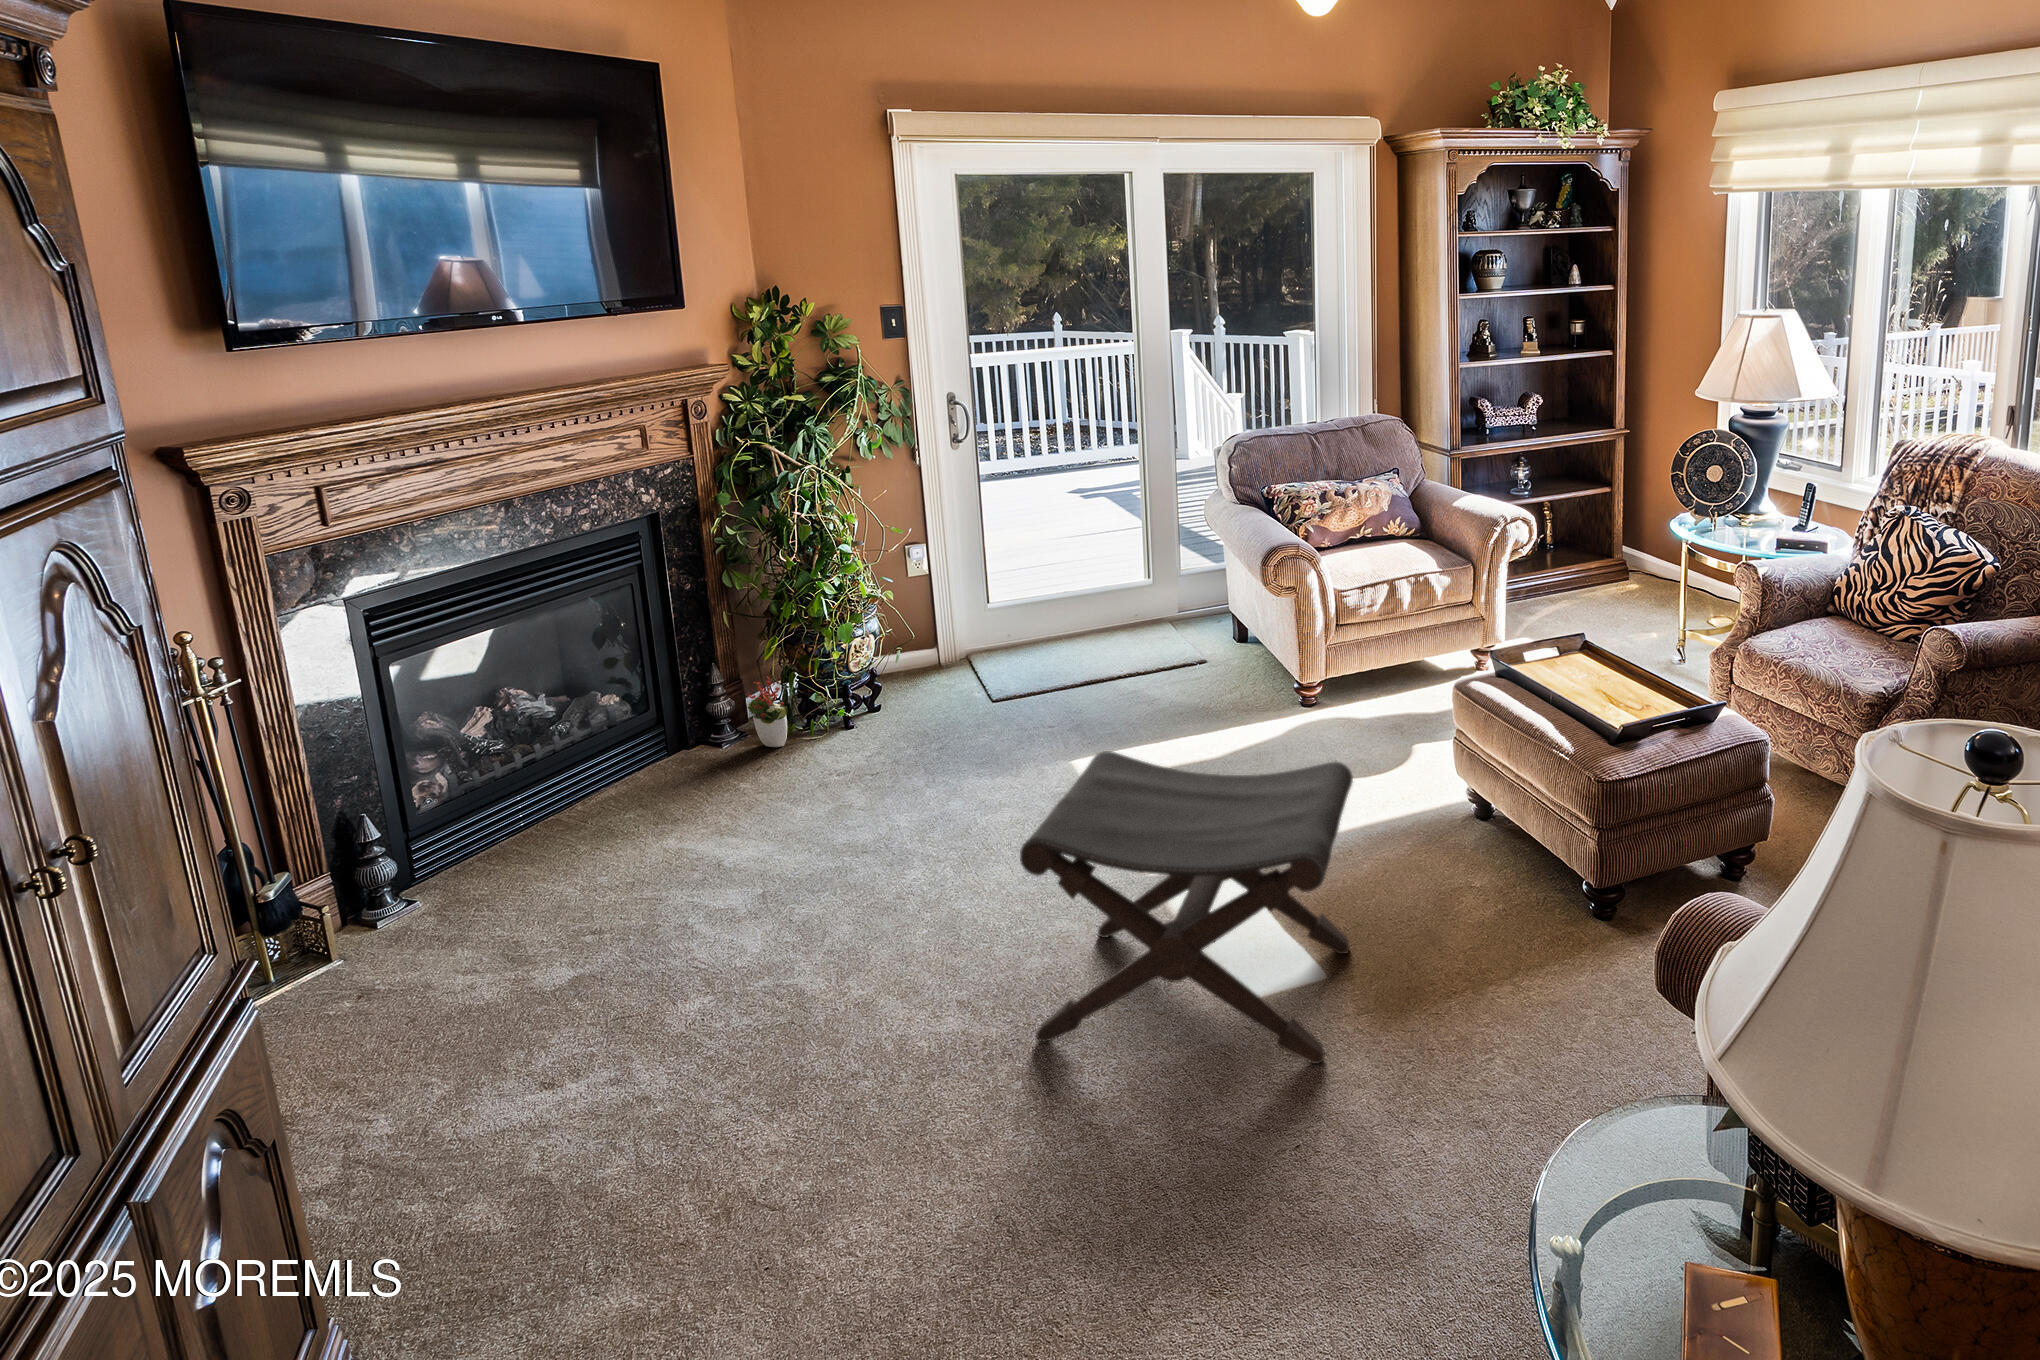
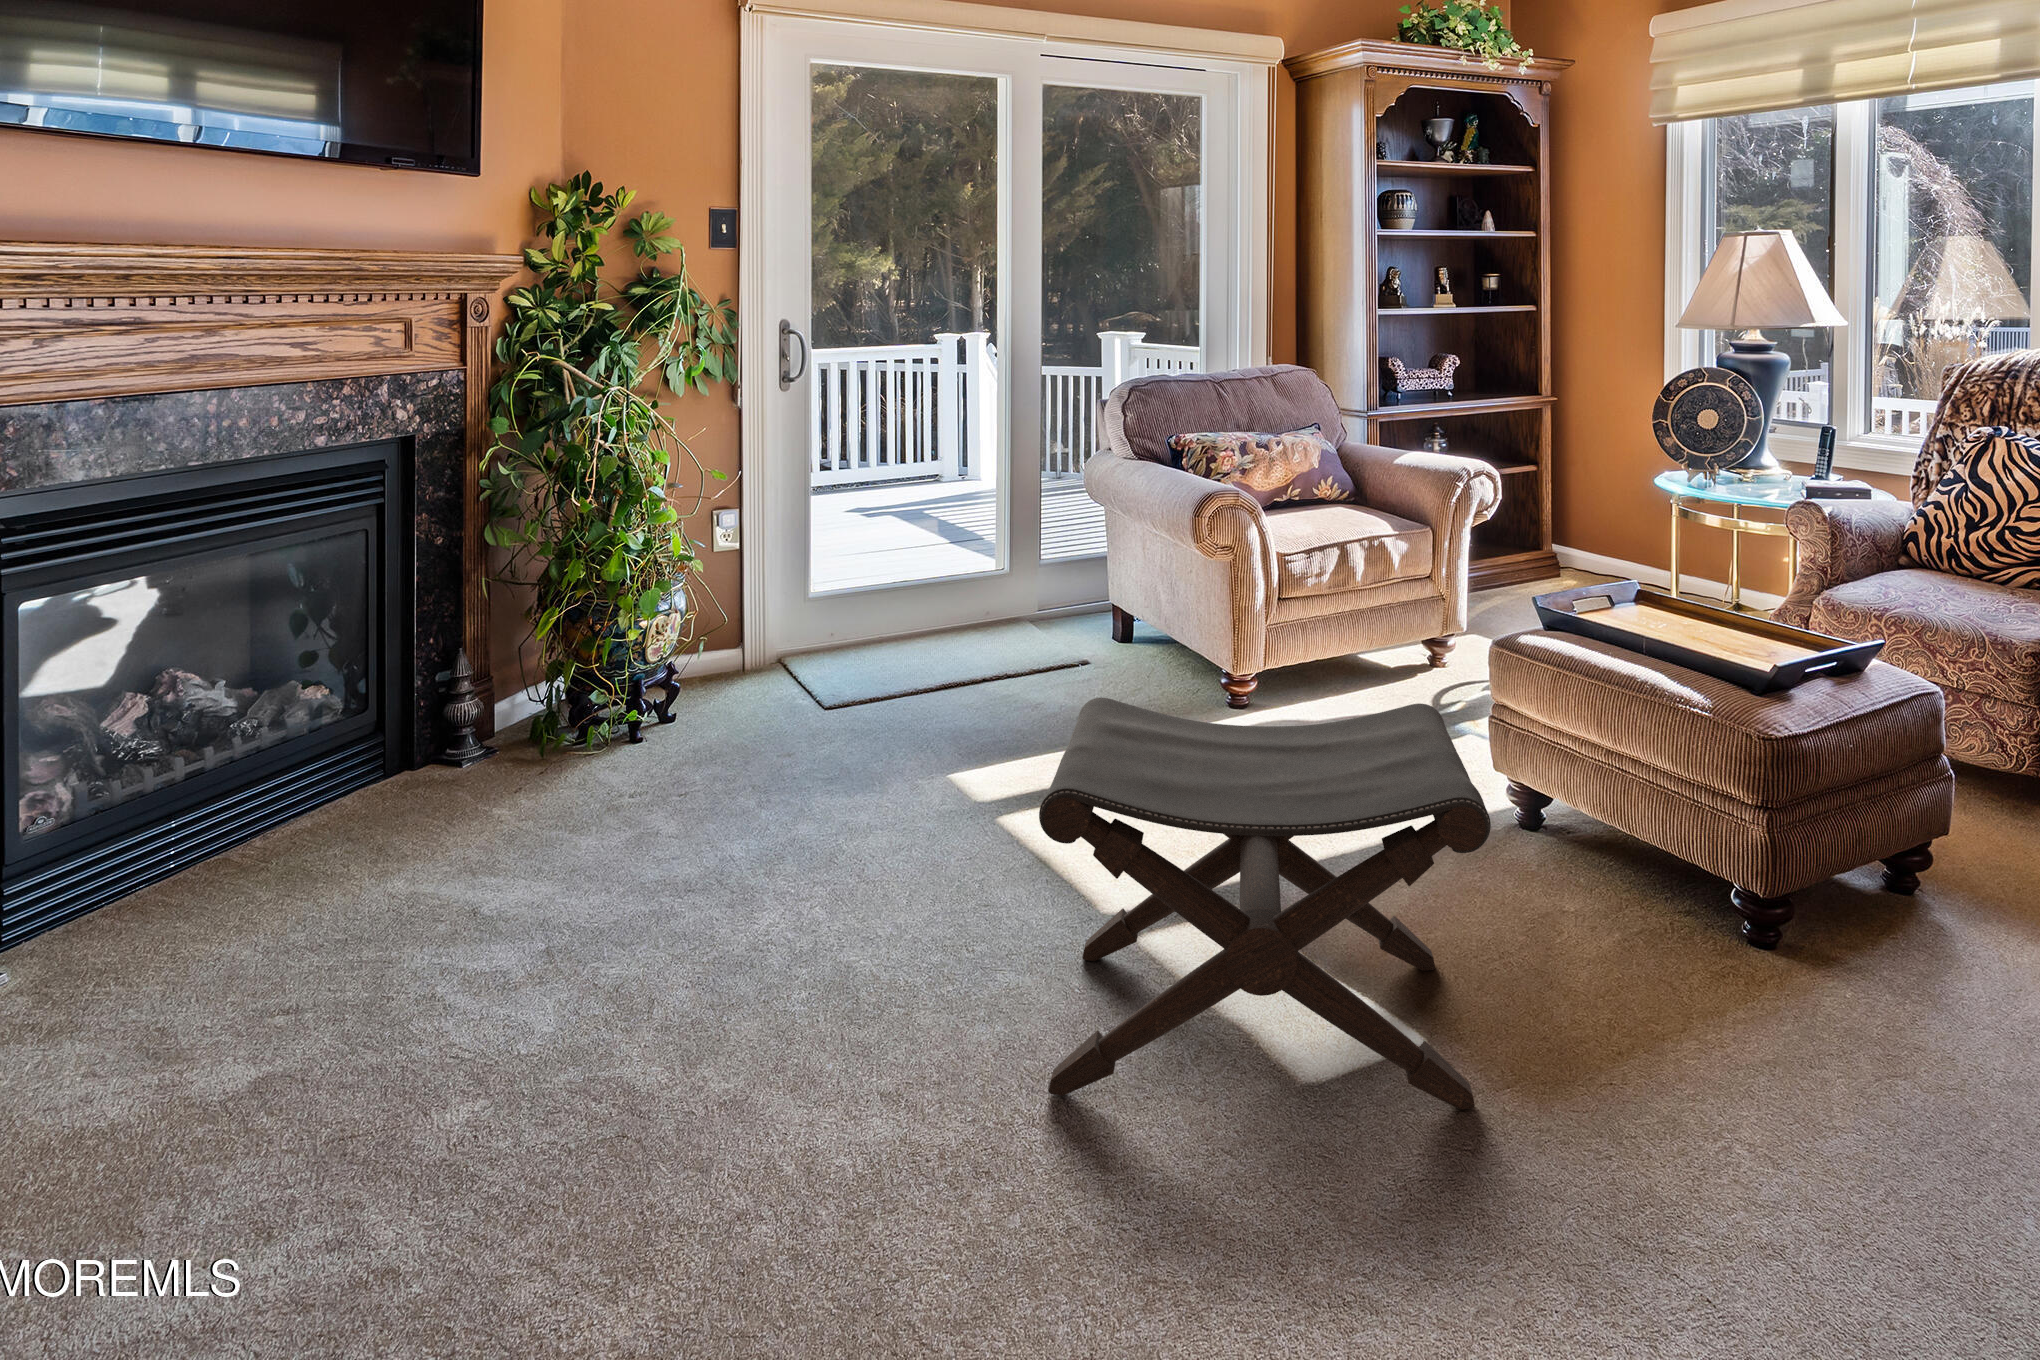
decorative plant: present [747,677,788,747] -> none [527,661,582,754]

